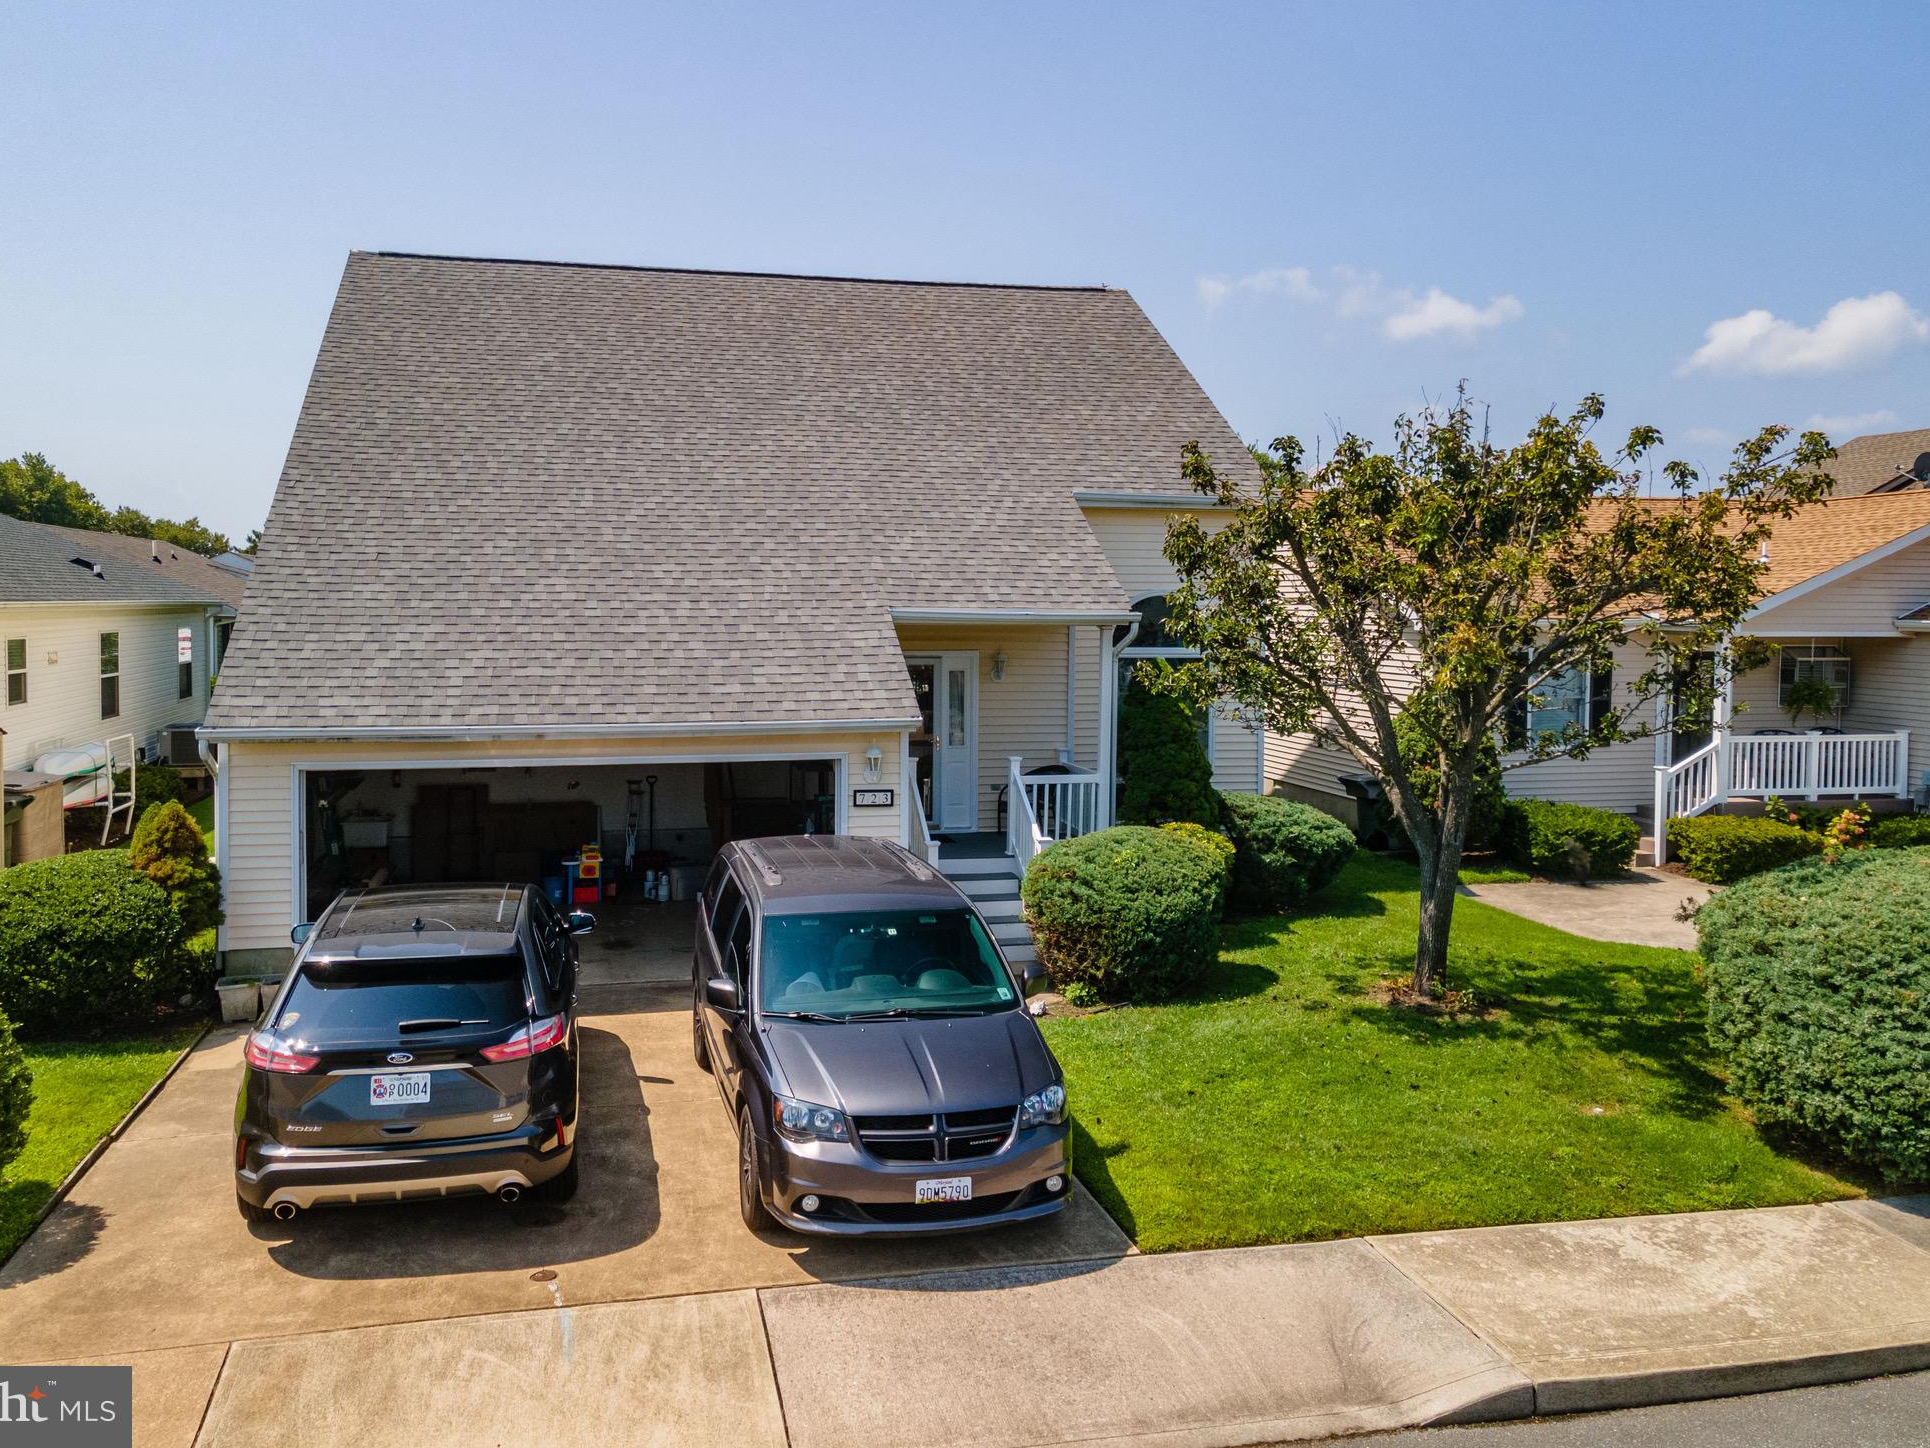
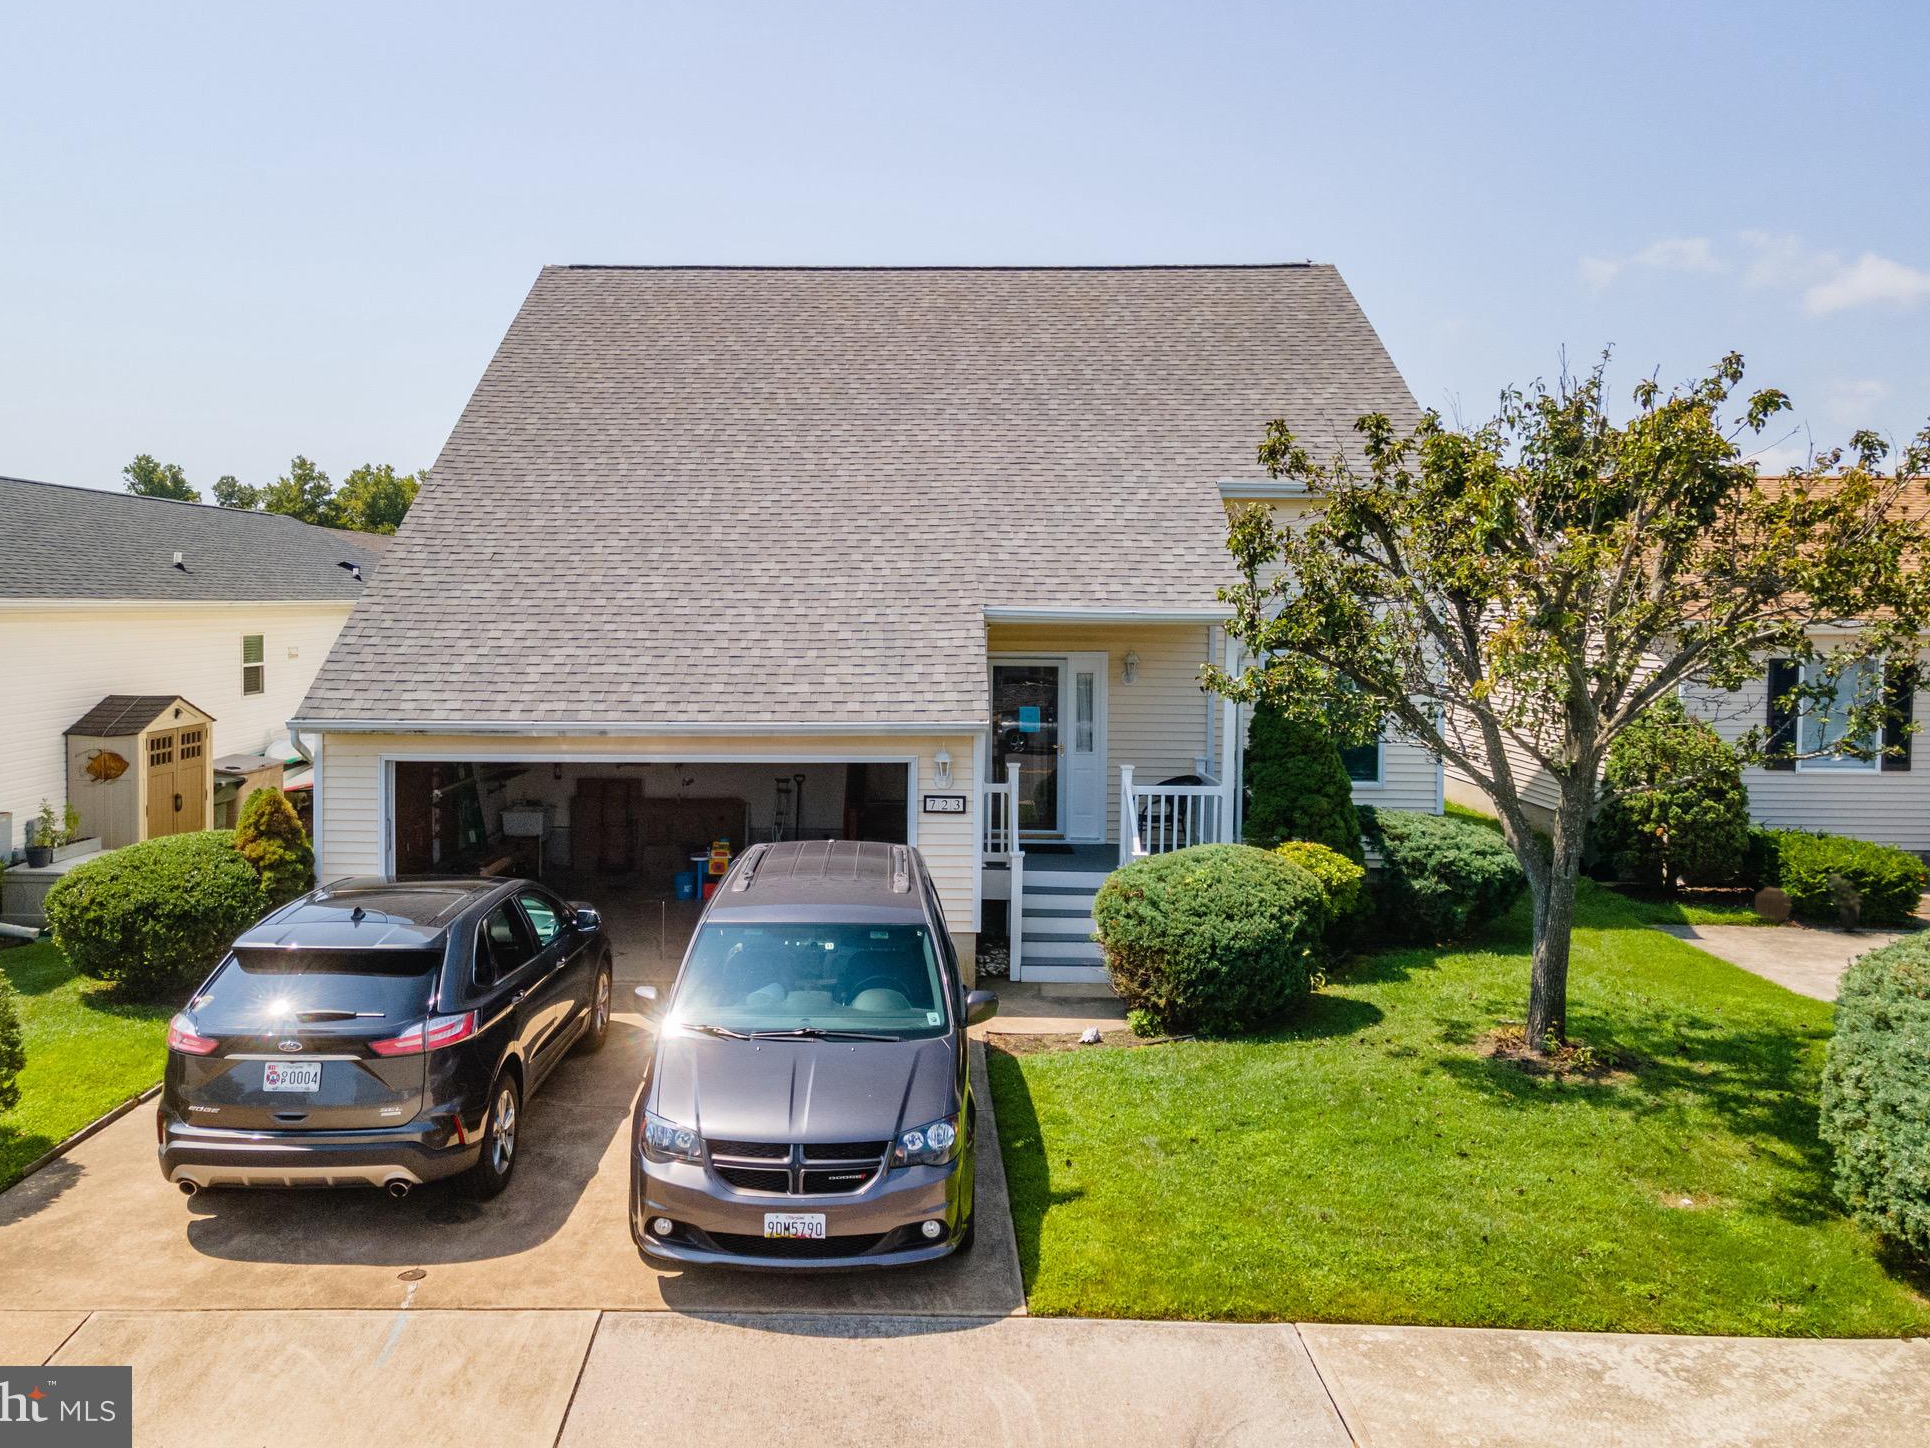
woven basket: none [1509,852,1536,880] -> present [1755,887,1791,922]

